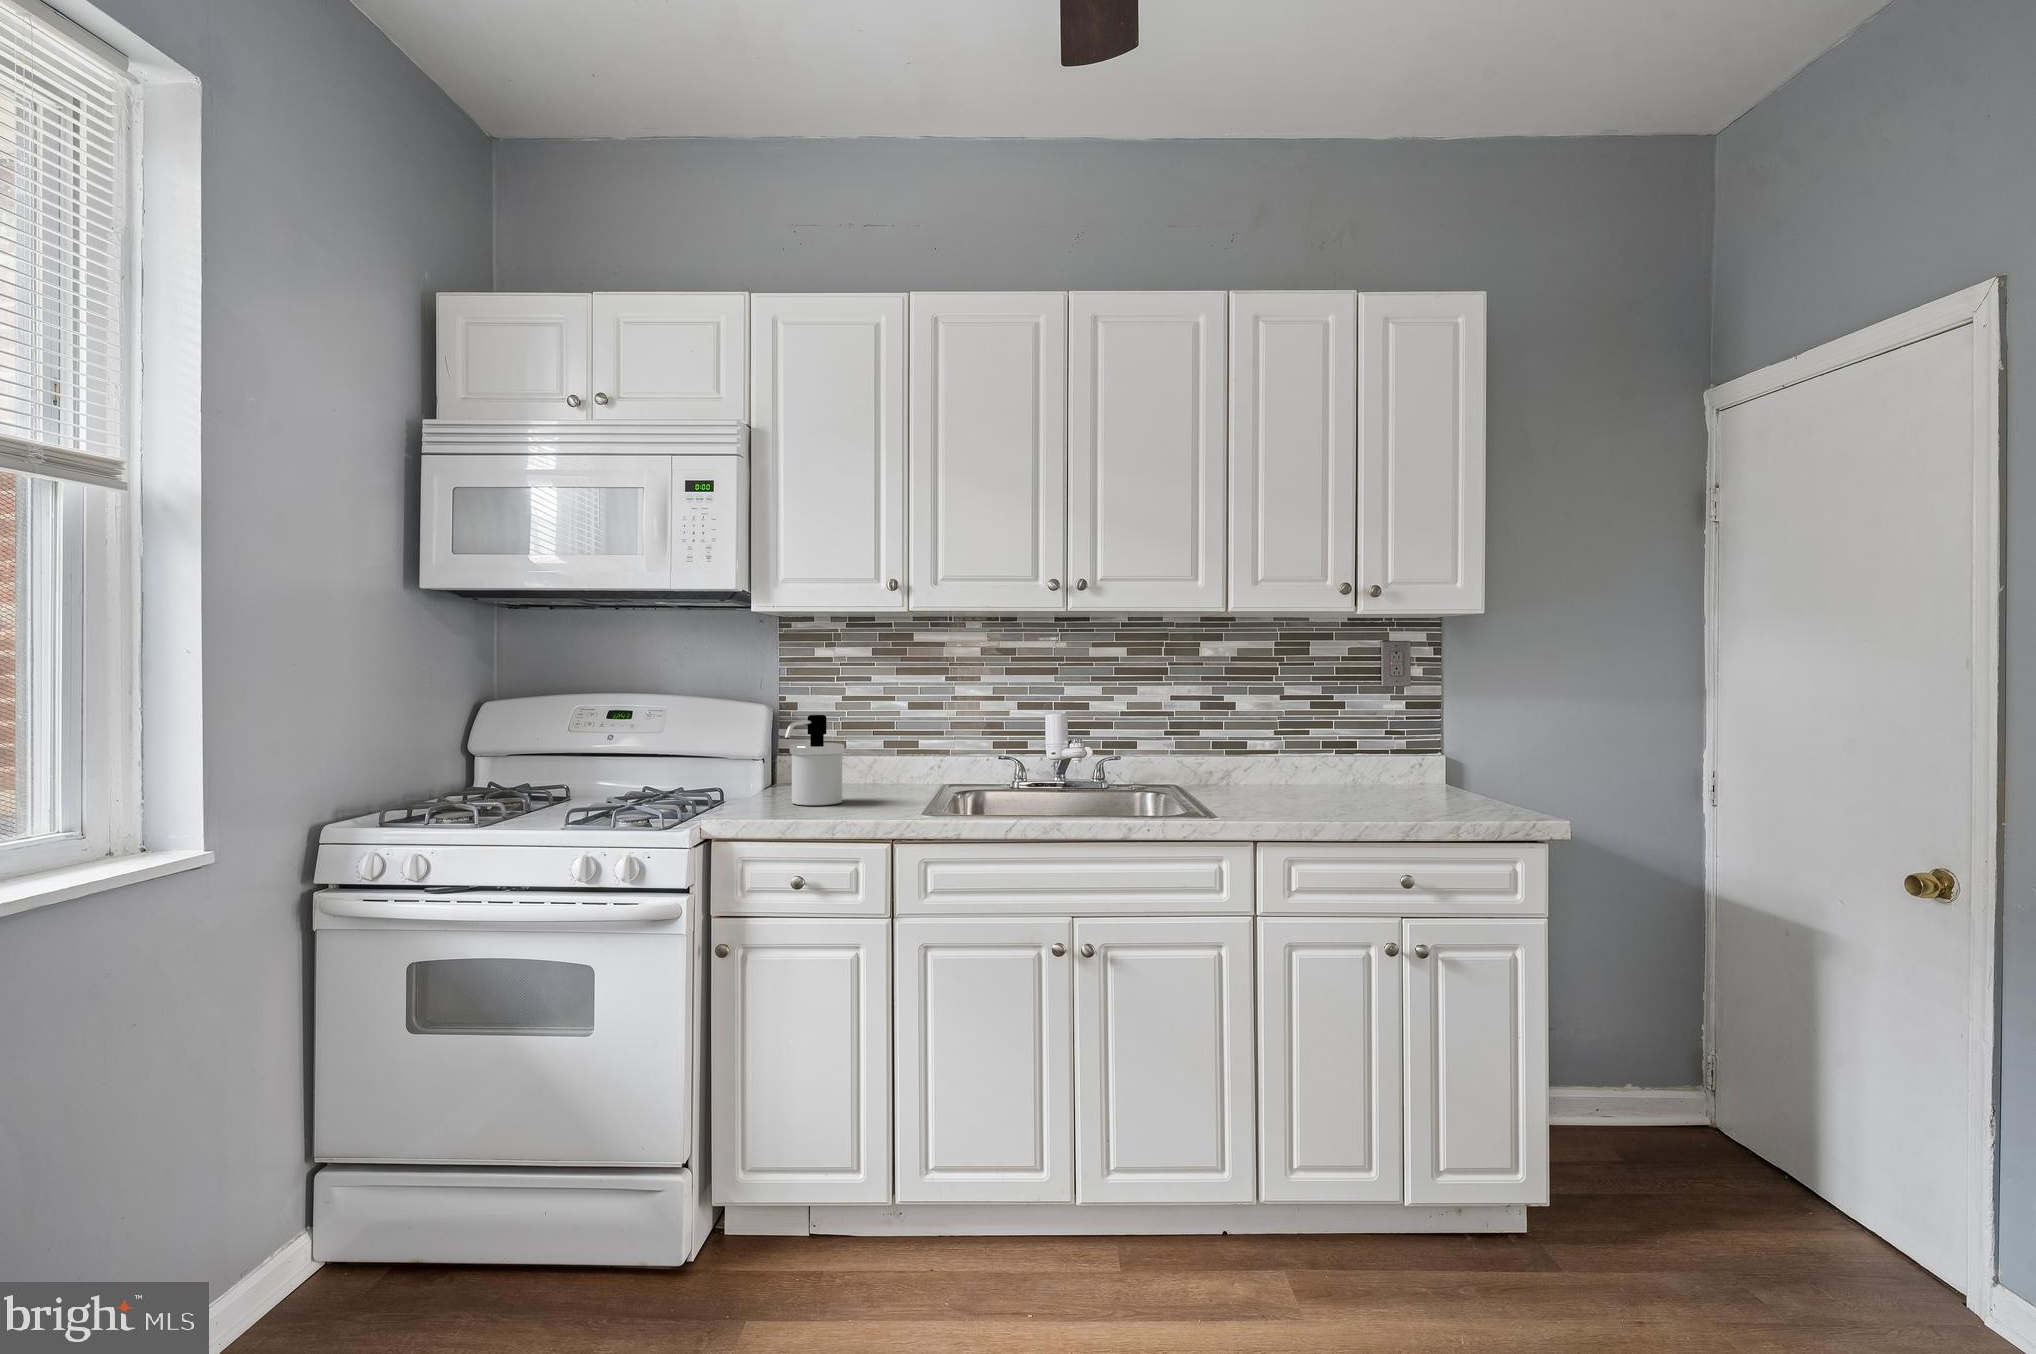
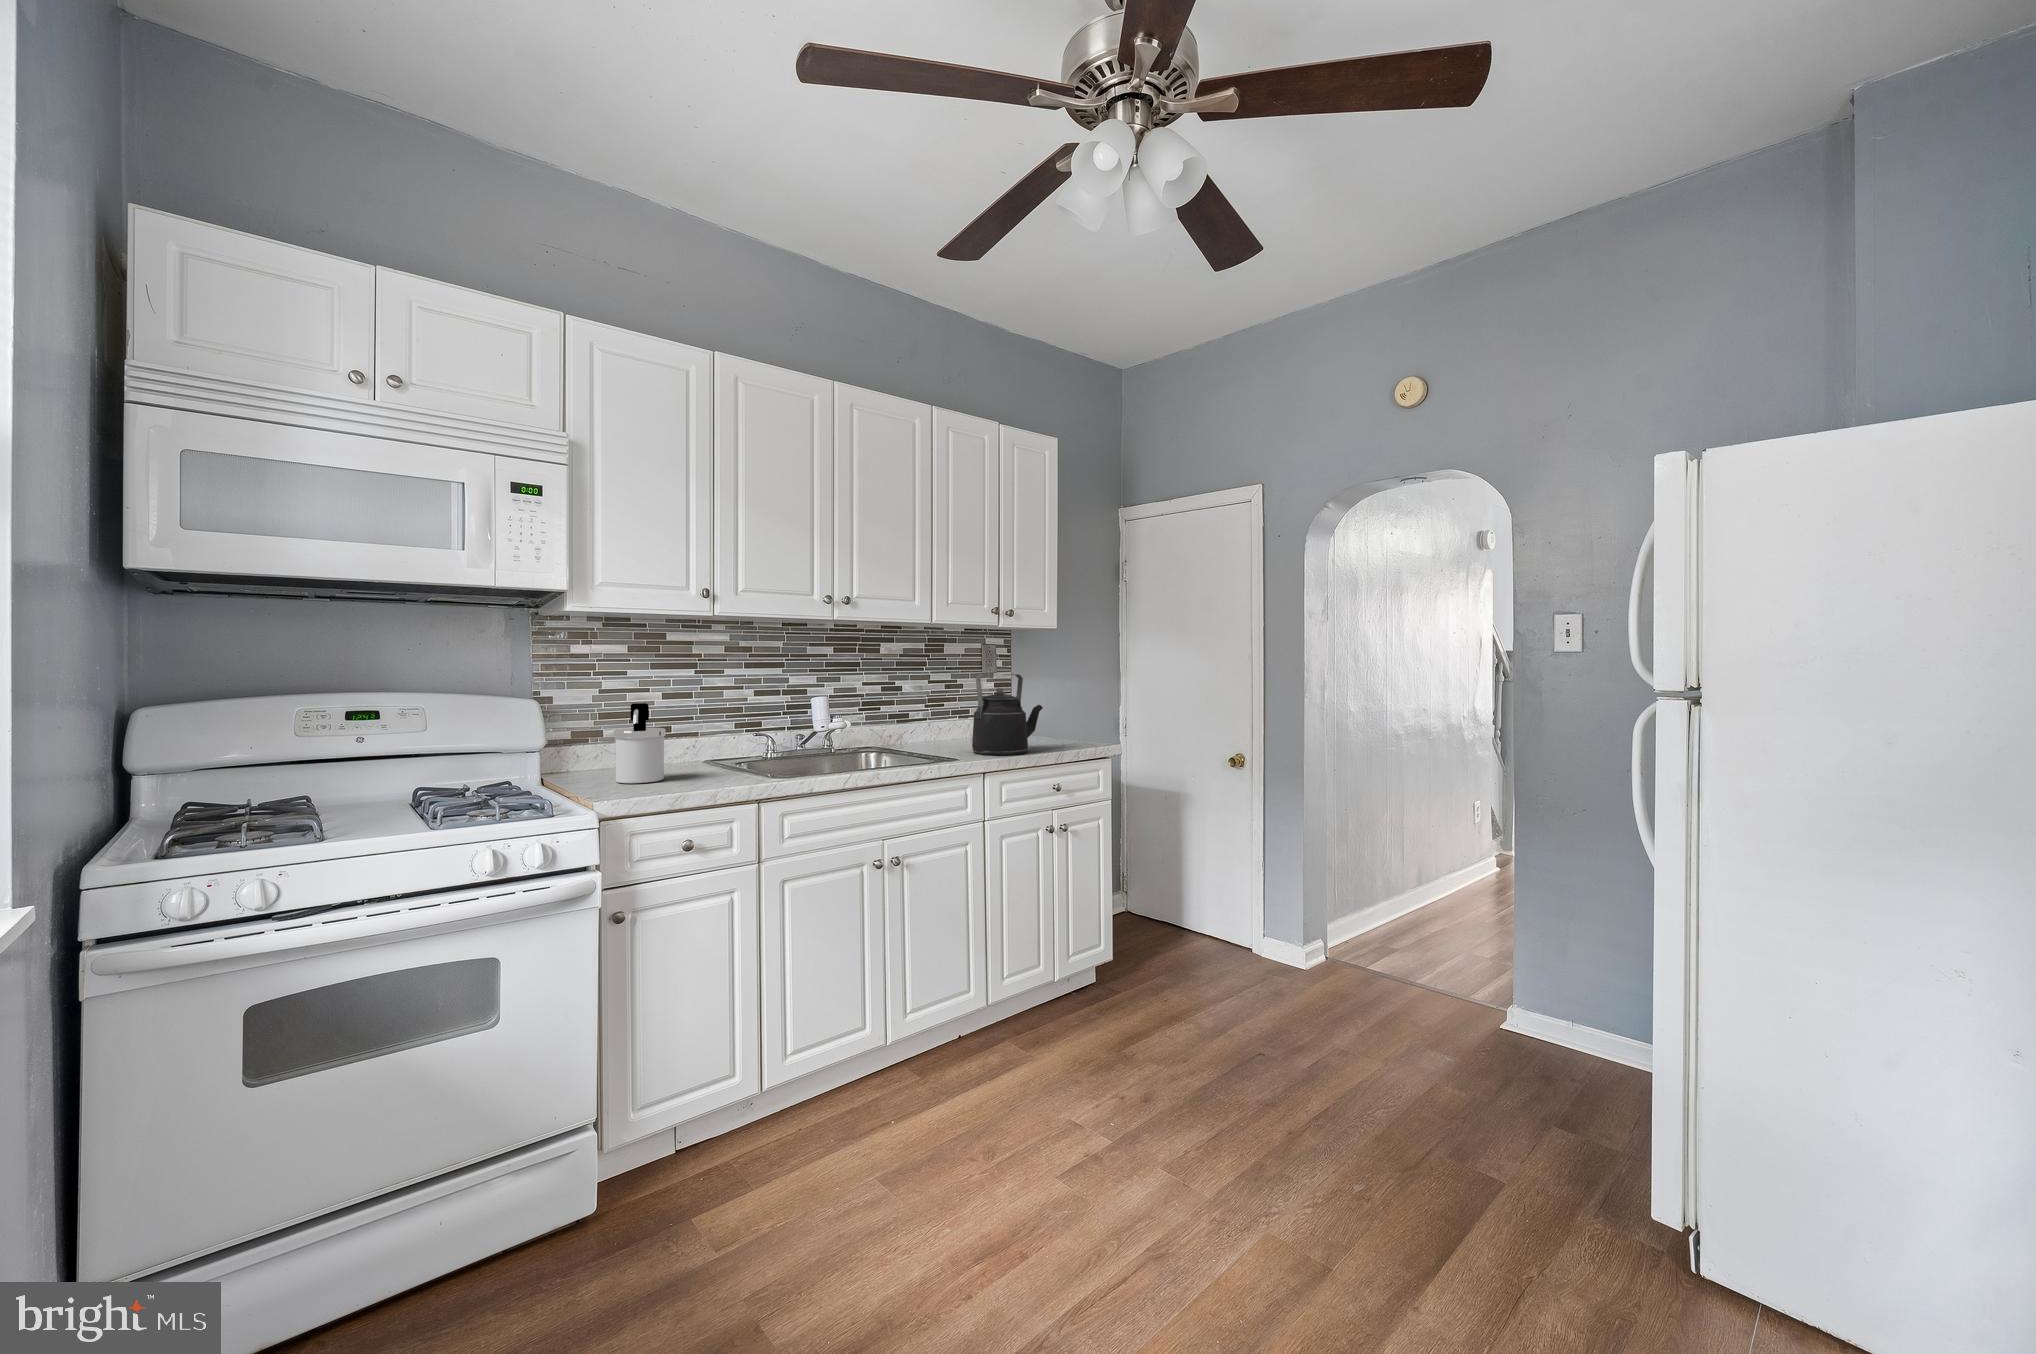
kettle: none [1274,689,1406,815] -> present [972,674,1043,755]

